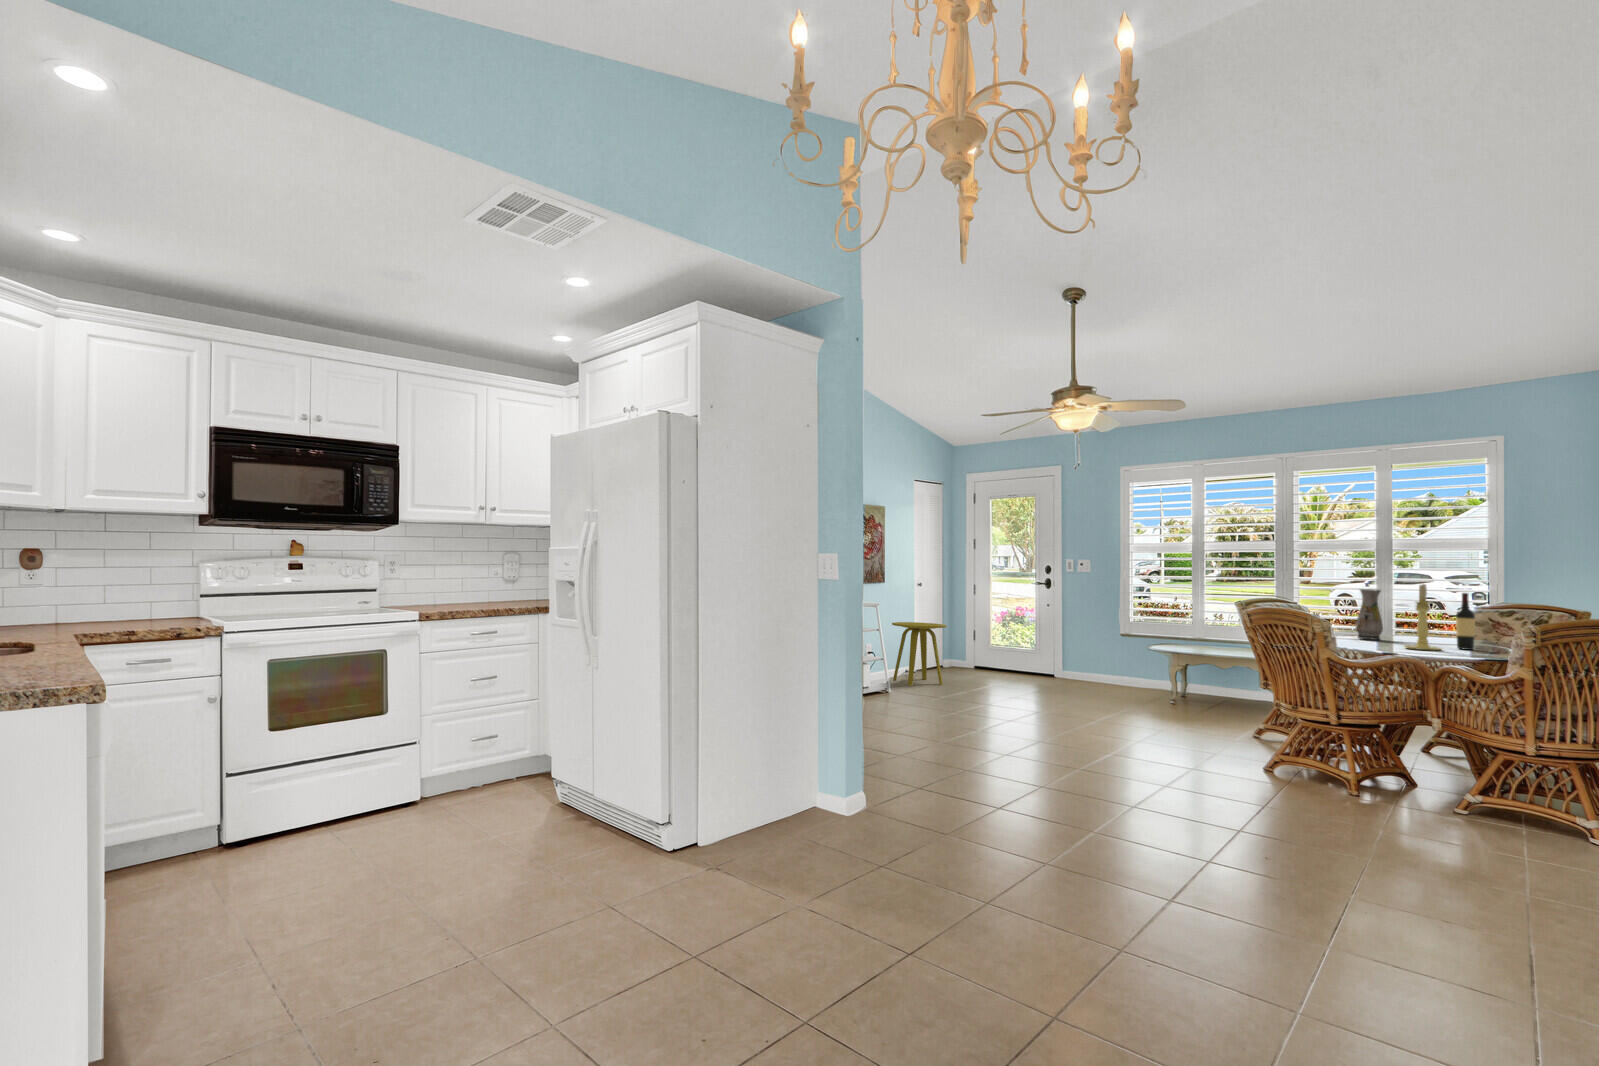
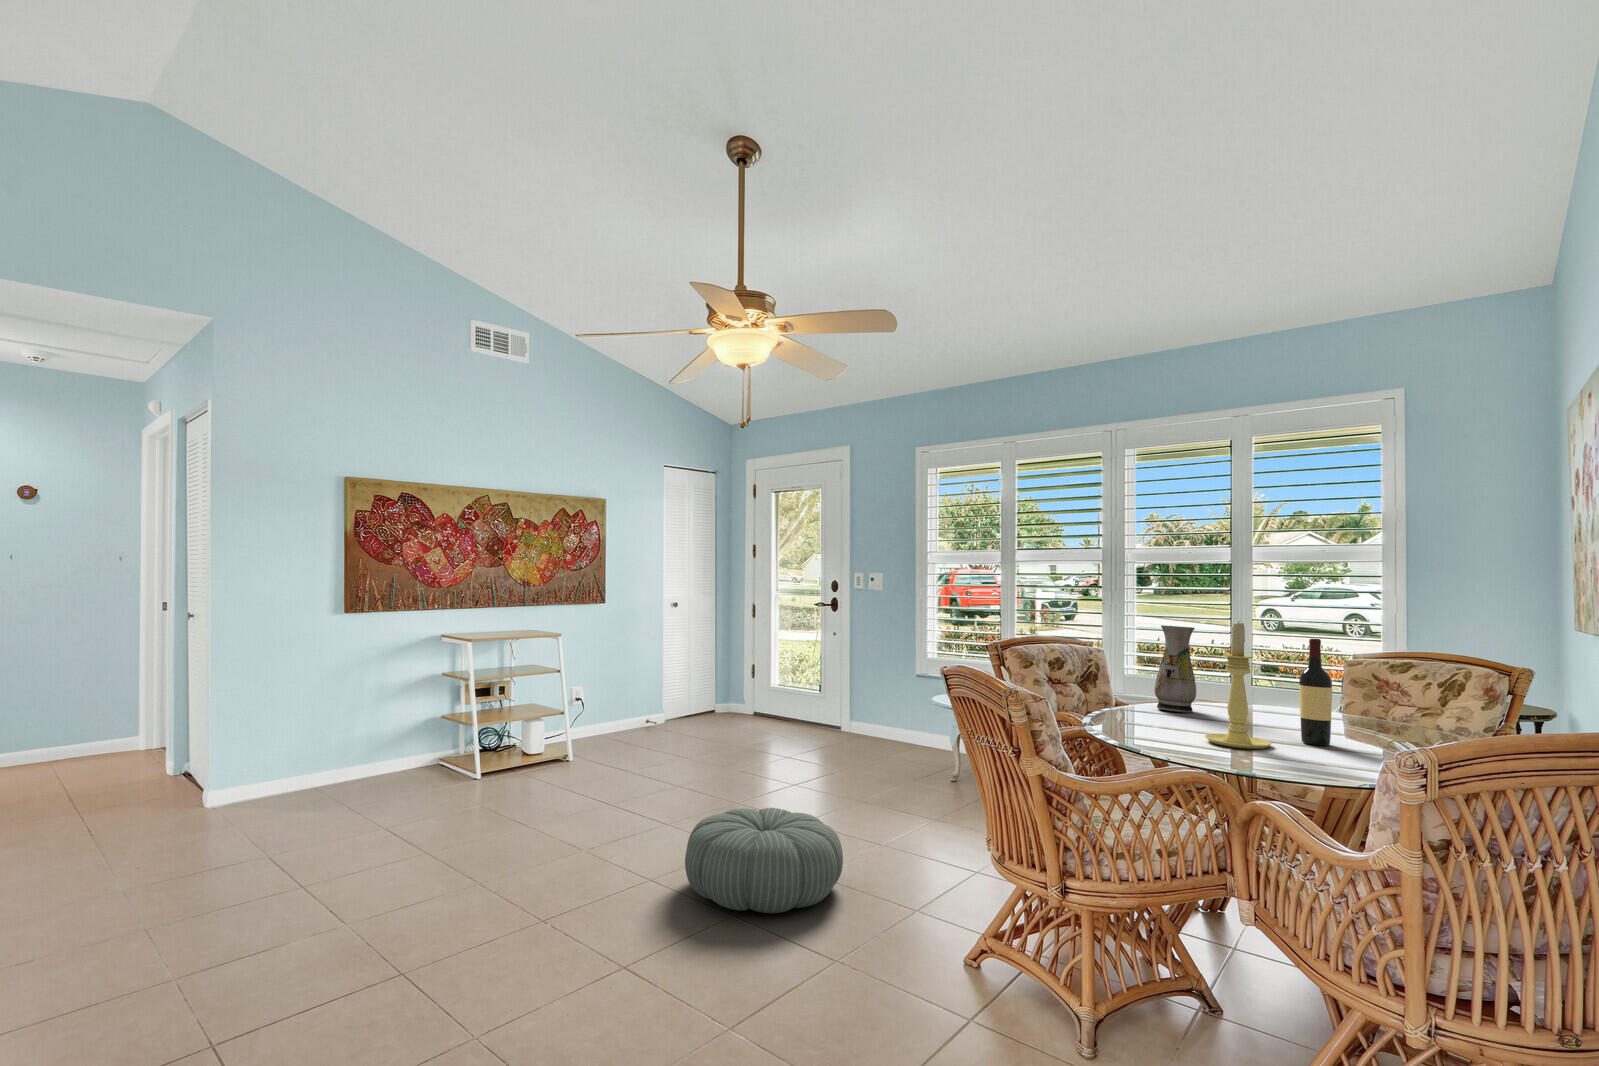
side table: present [892,622,946,686] -> none [615,656,688,745]
pouf: none [1059,705,1161,758] -> present [685,808,843,913]

